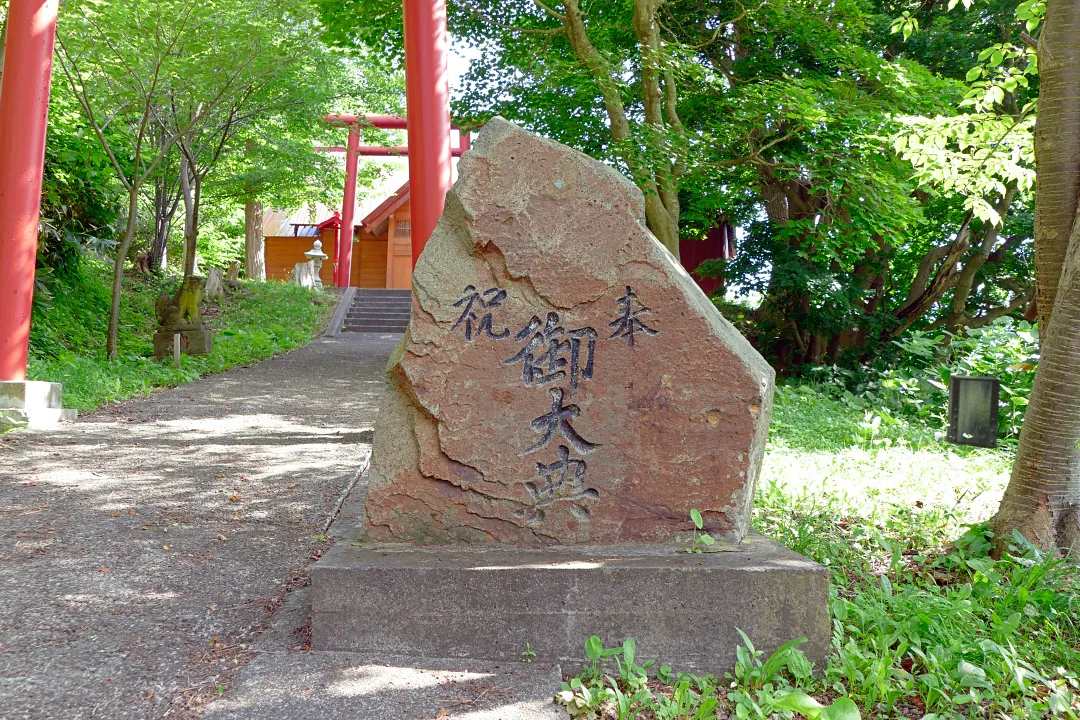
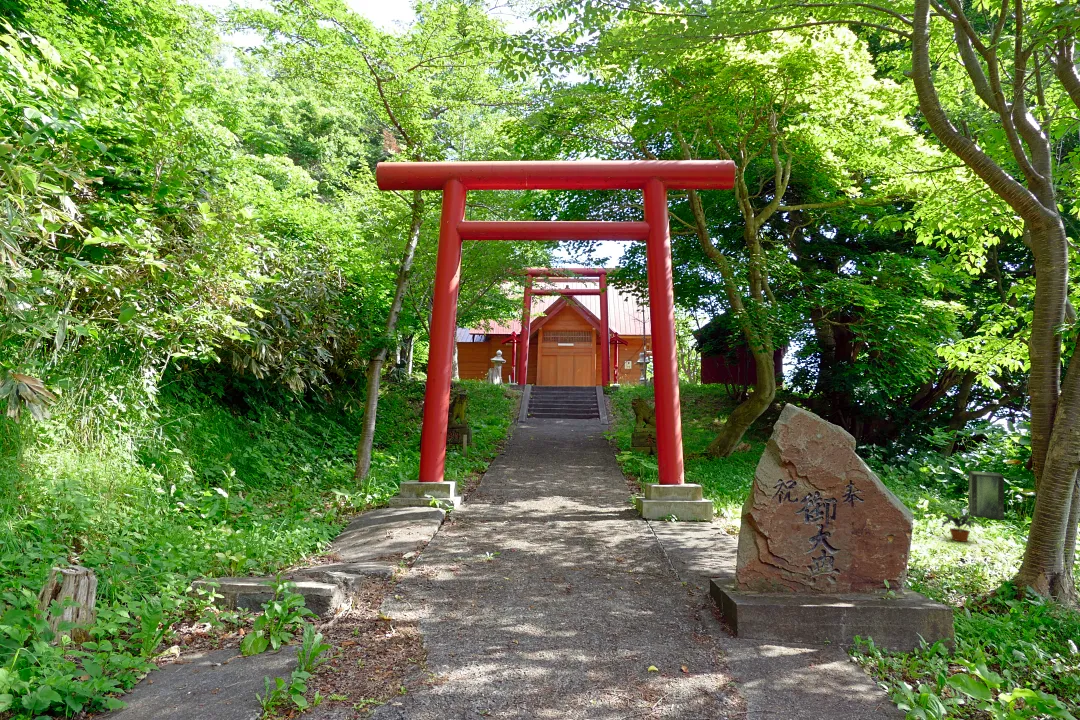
potted plant: none [892,429,950,473] -> present [942,514,976,542]

